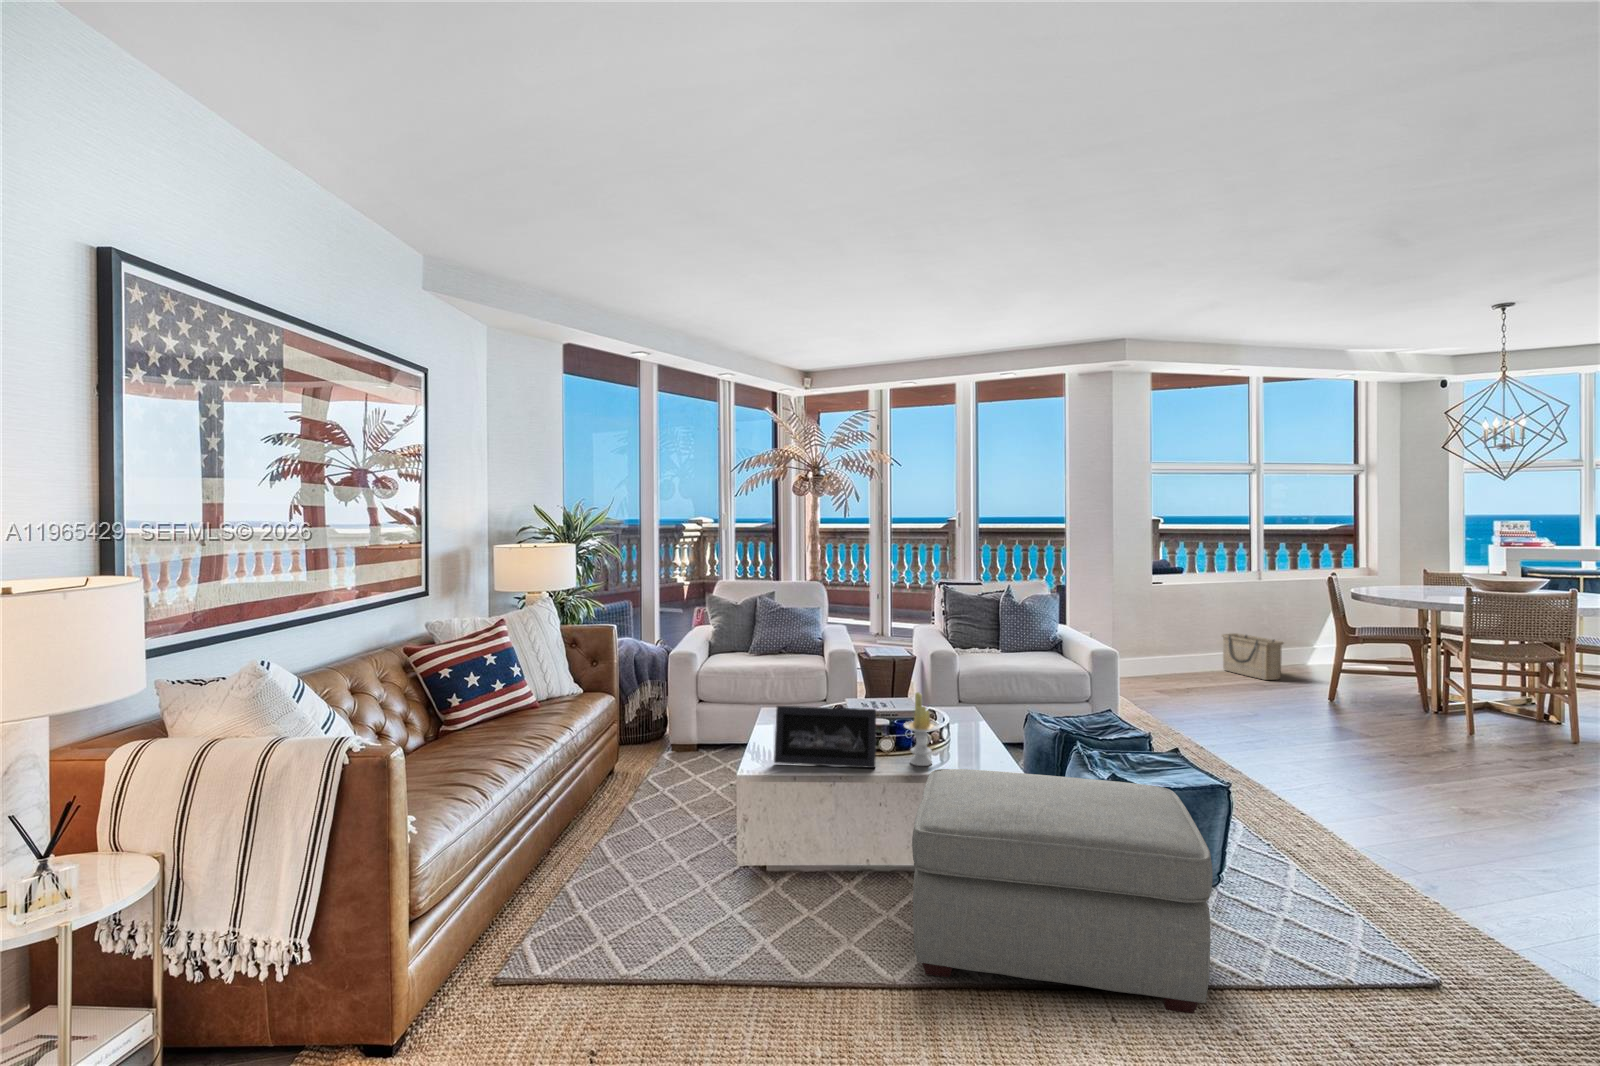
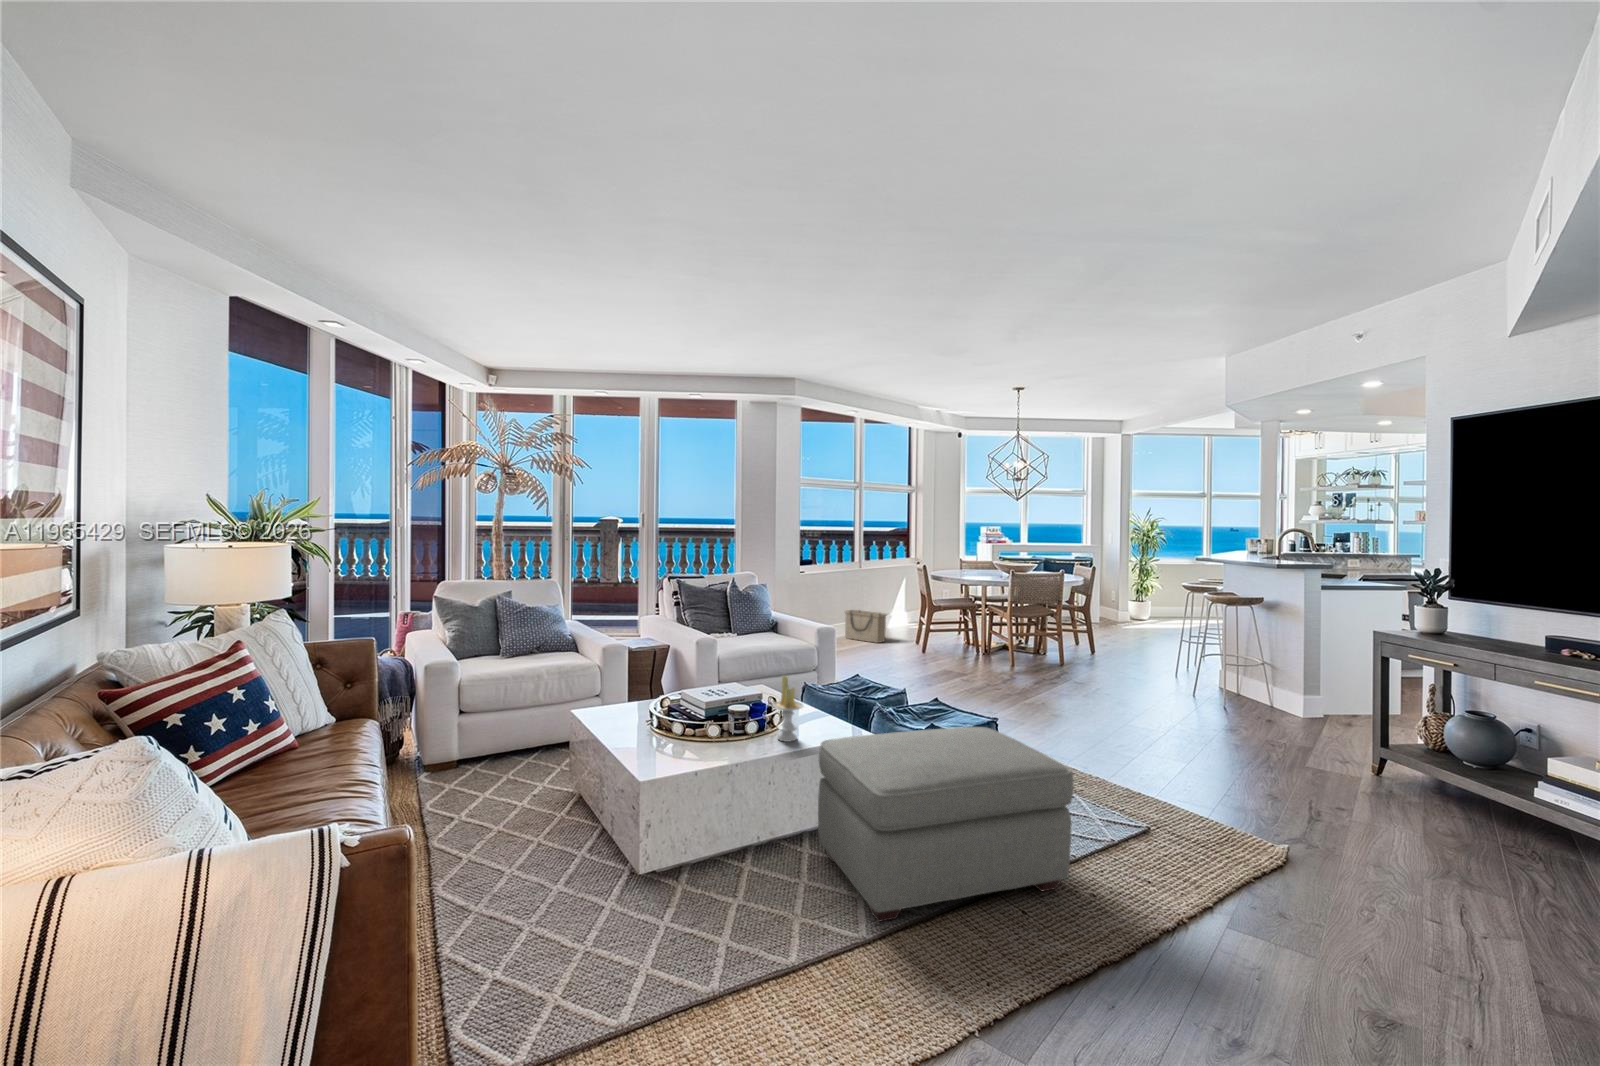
picture frame: present [774,706,876,768] -> none [659,695,758,762]

